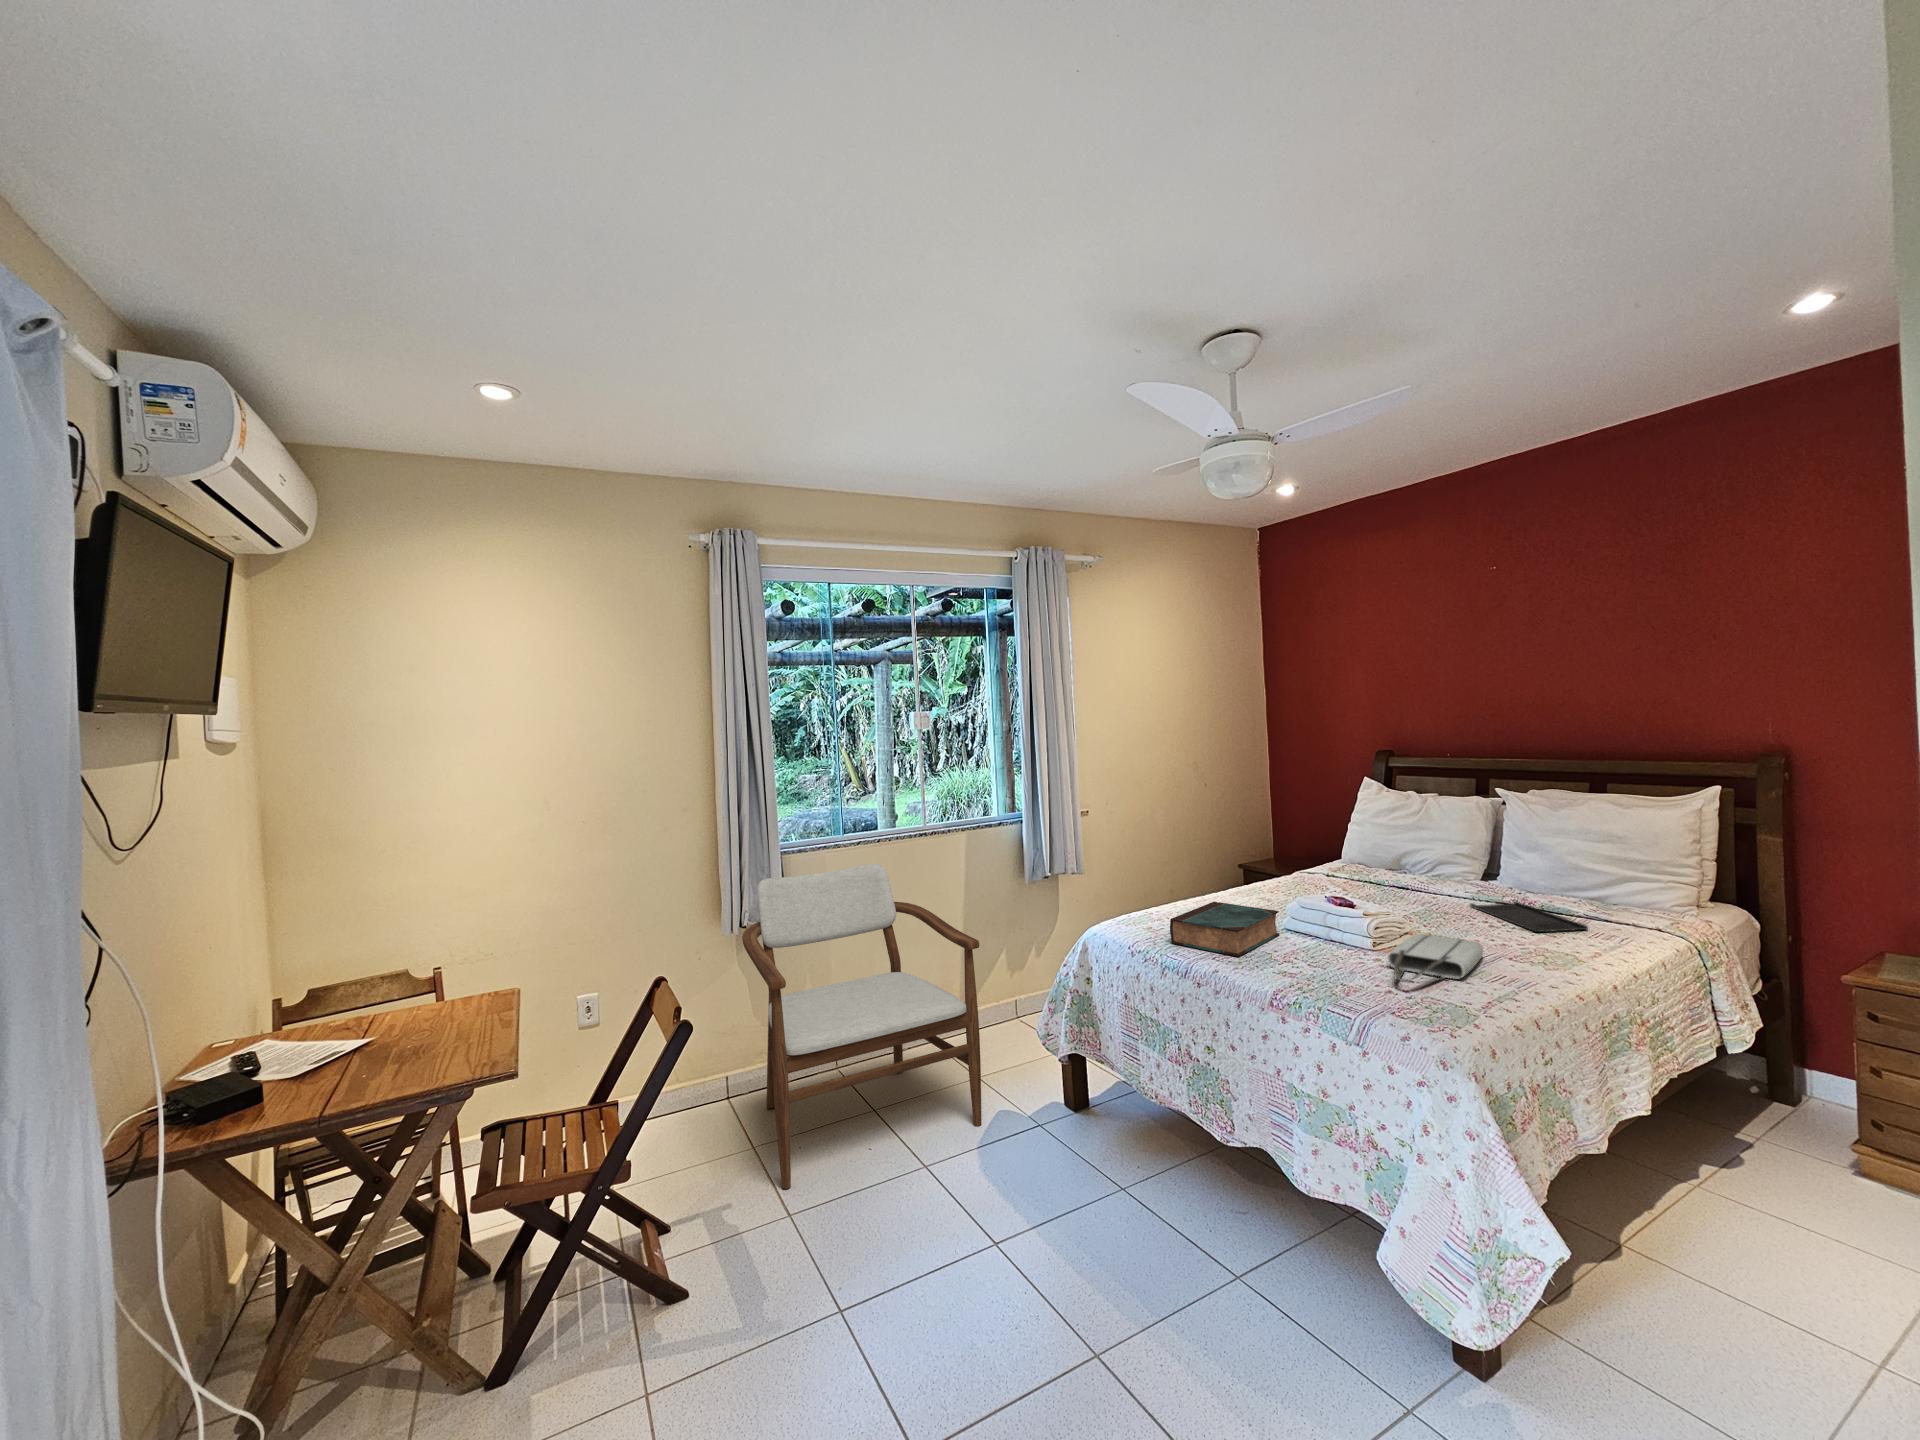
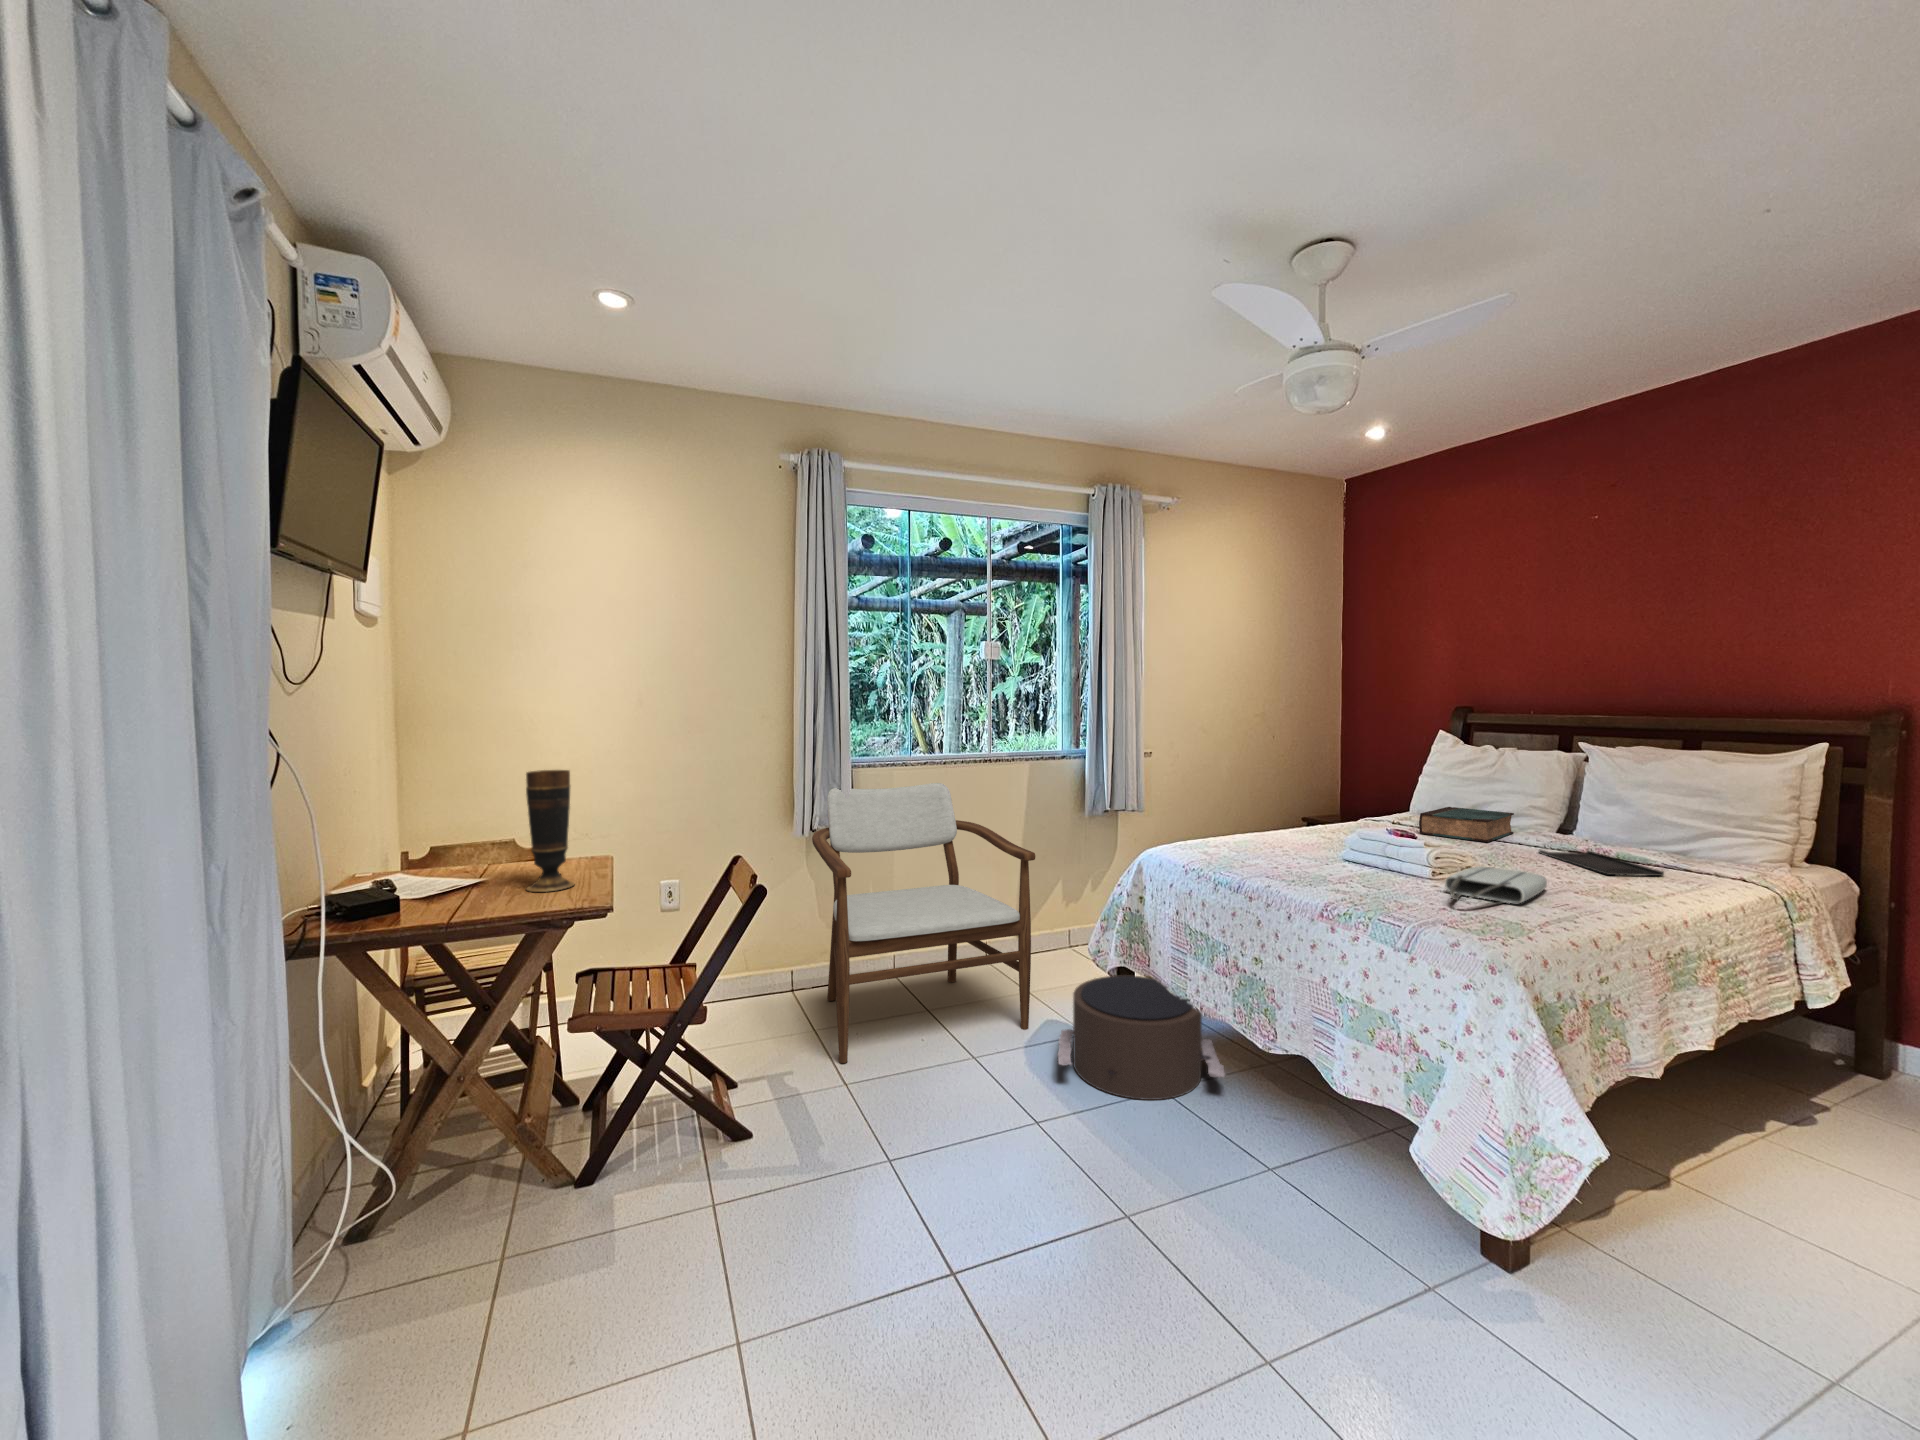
book: present [1170,901,1280,956] -> present [1419,807,1514,842]
vase: none [412,912,474,1057] -> present [526,770,574,892]
pouf: none [1013,1062,1186,1204] -> present [1058,975,1225,1100]

